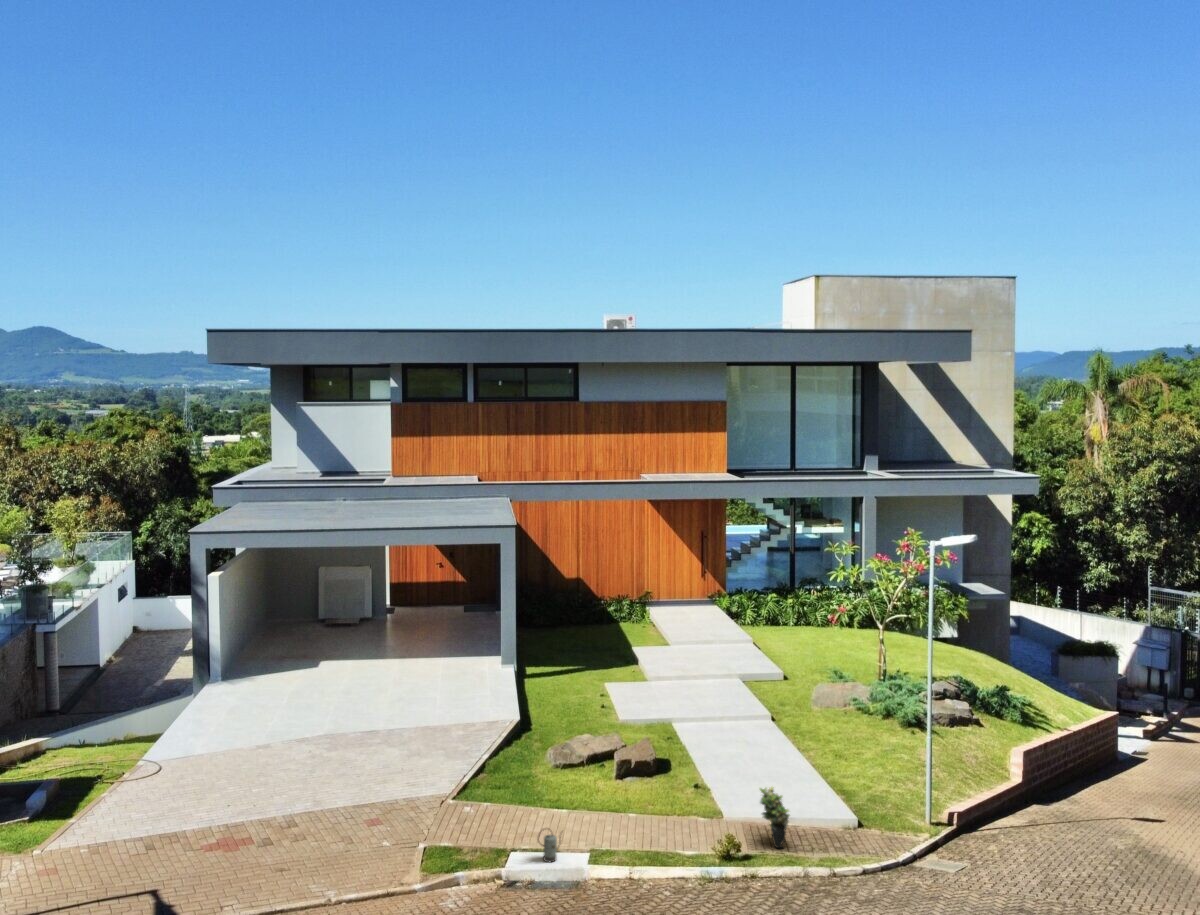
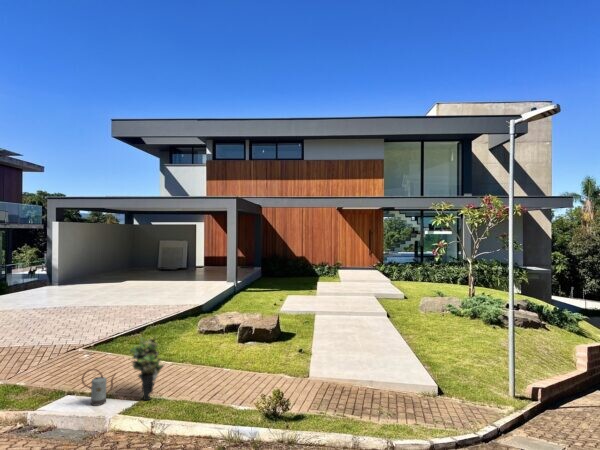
potted plant: present [760,787,790,849] -> present [131,337,164,400]

